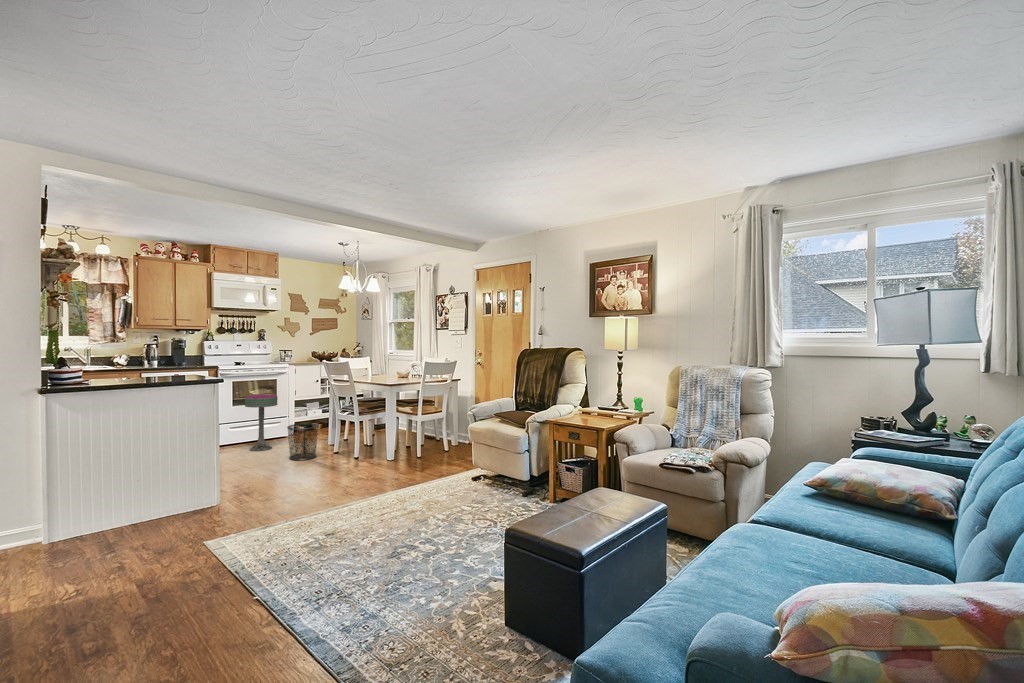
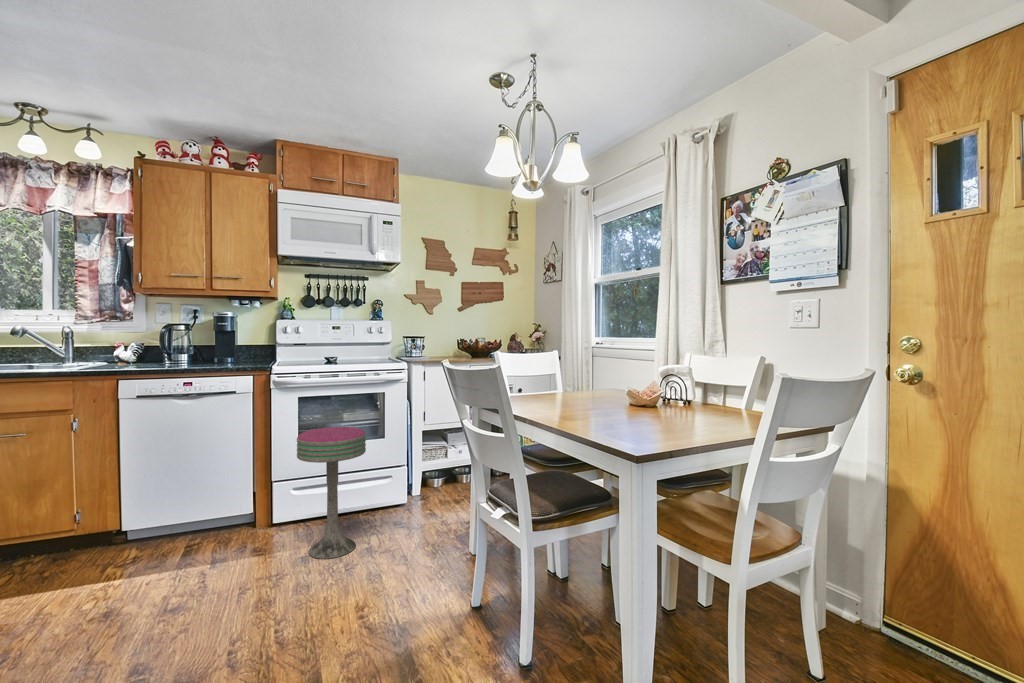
waste bin: present [287,423,319,461] -> none [344,521,430,647]

